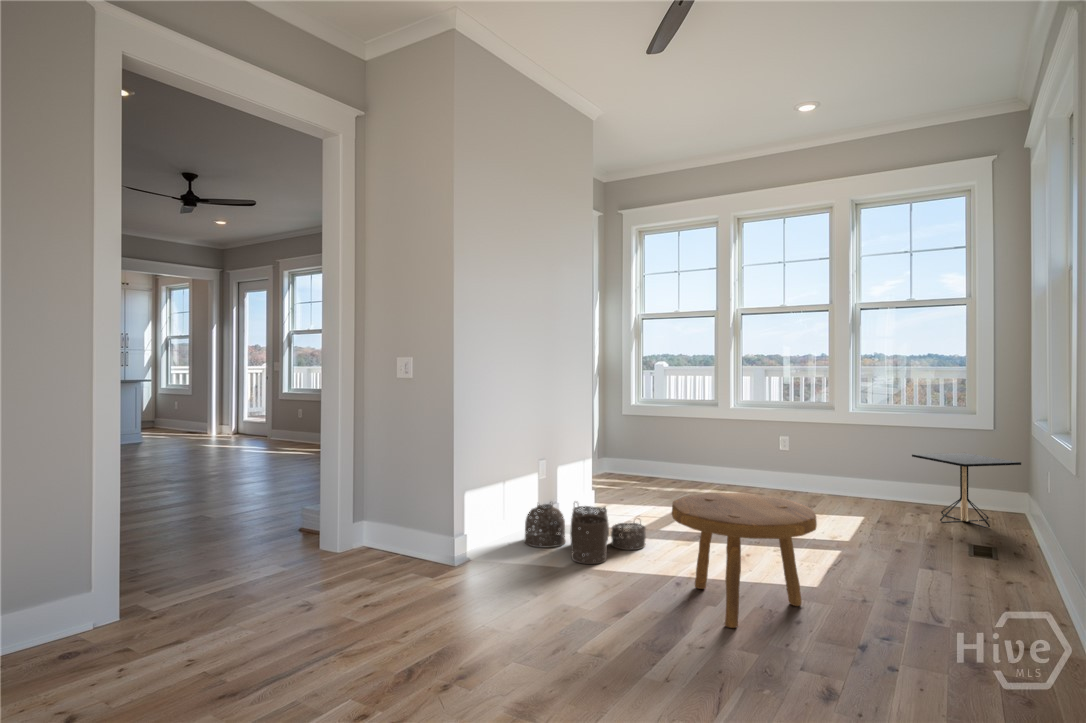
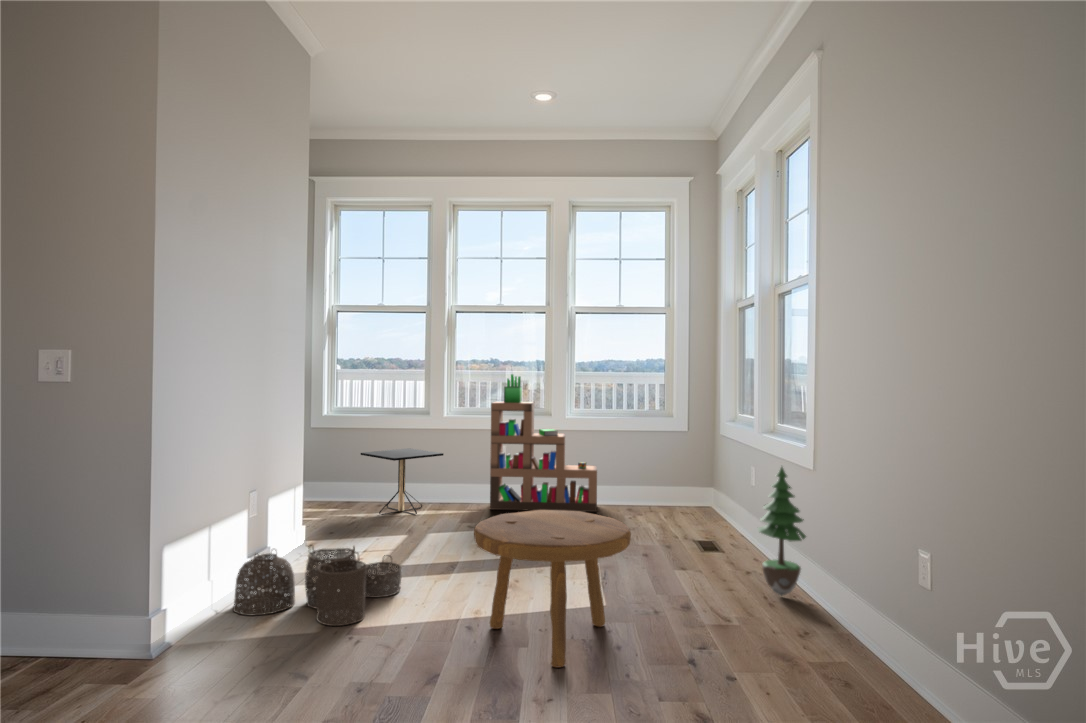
bookshelf: none [768,371,884,509] -> present [490,374,597,512]
side table: present [912,453,1021,527] -> present [361,448,444,514]
potted tree: none [1007,474,1075,621] -> present [758,467,806,596]

